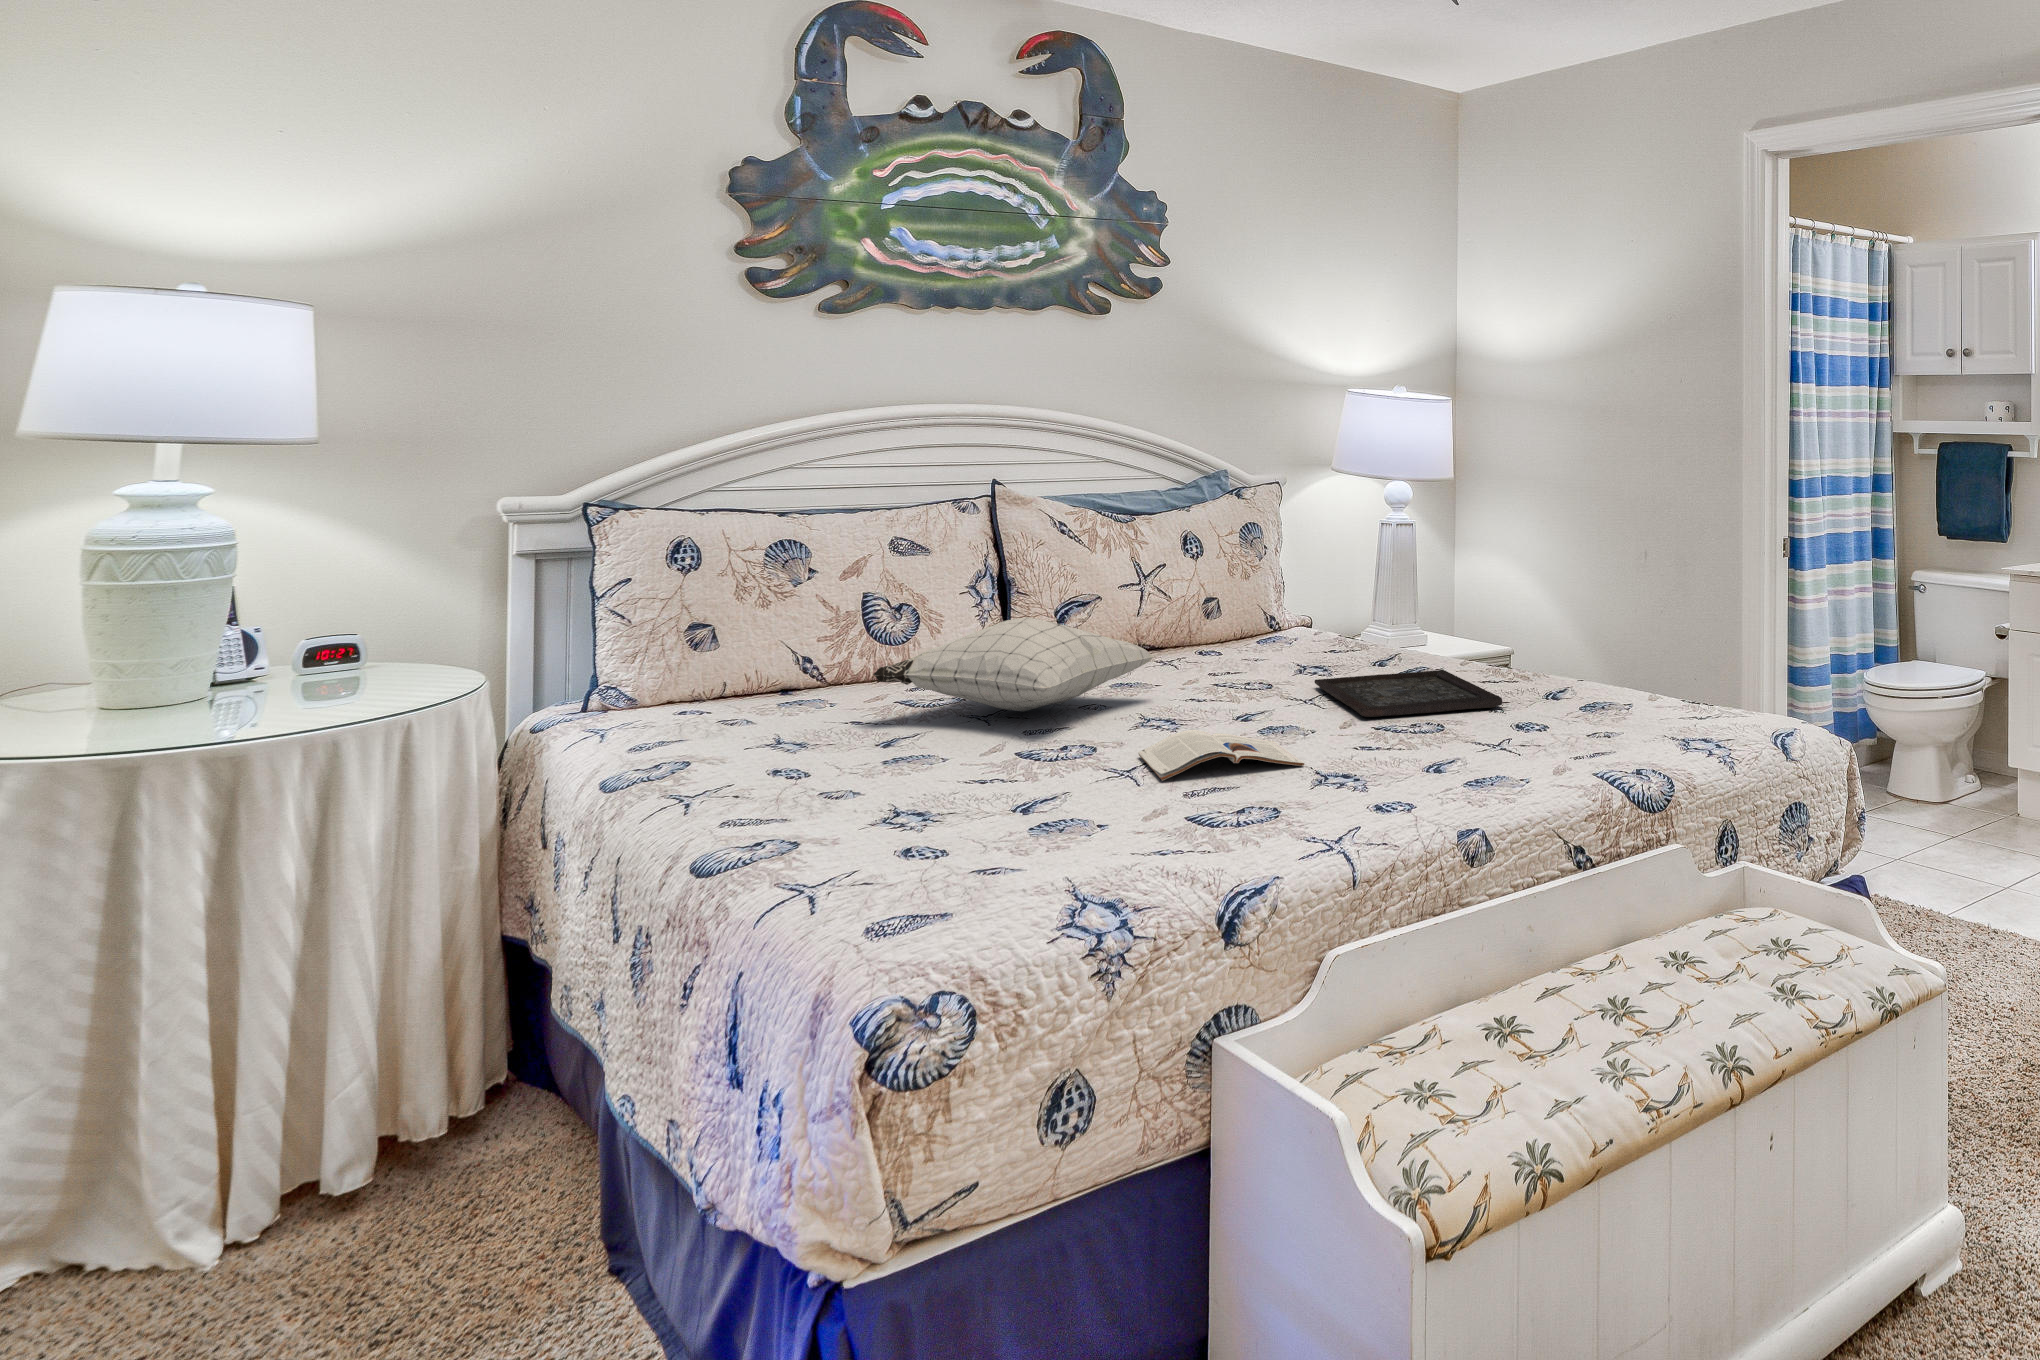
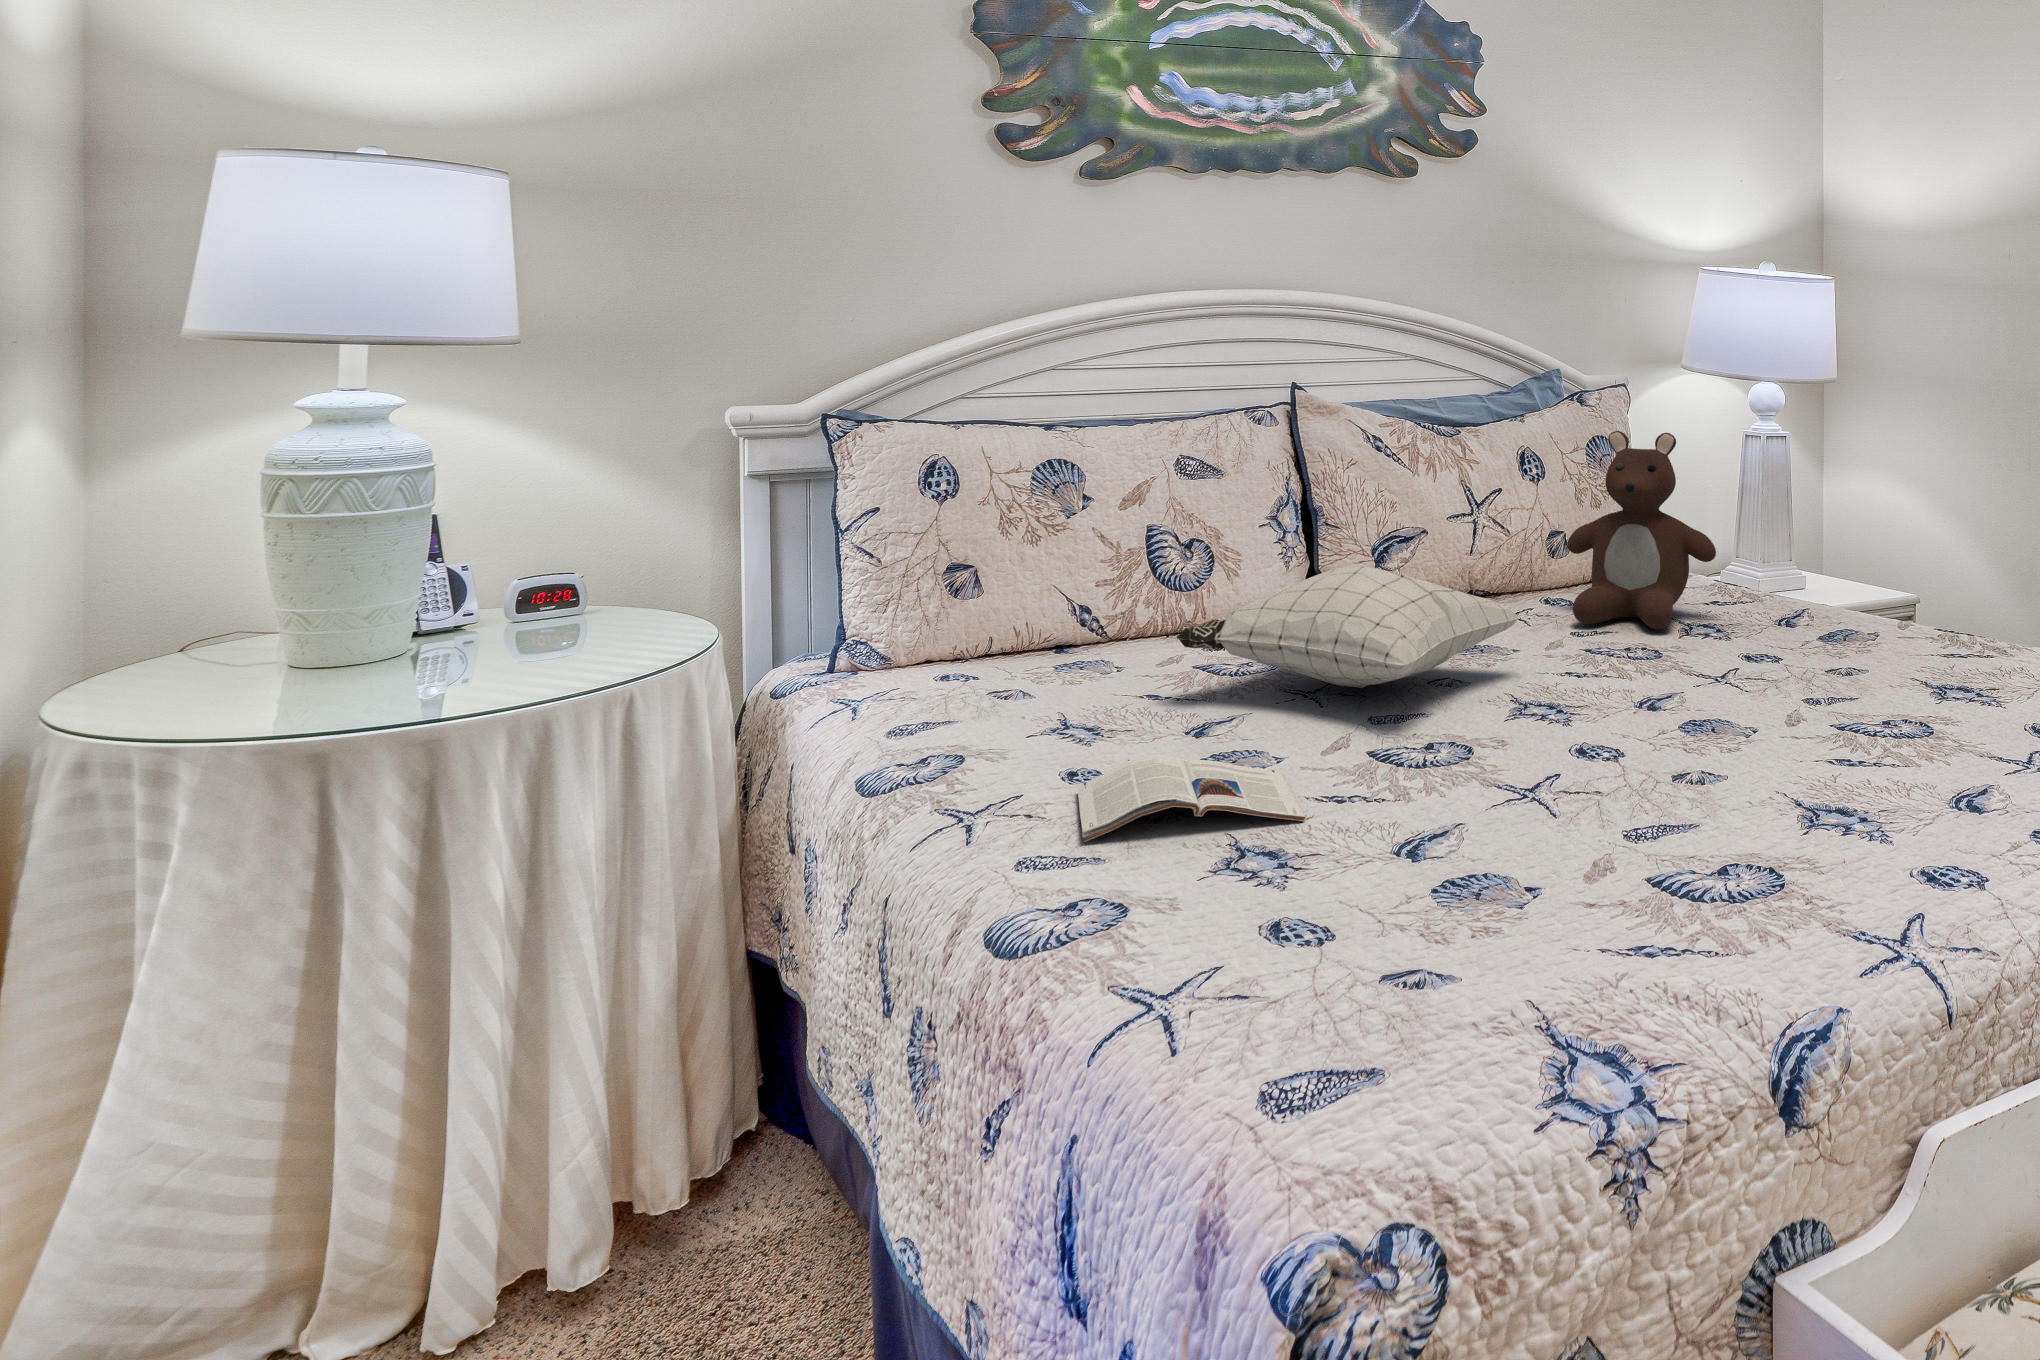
teddy bear: none [1211,515,1327,668] -> present [1567,431,1716,630]
tray: present [1314,670,1502,717] -> none [1722,639,2000,711]
magazine: present [1138,730,1304,781] -> present [1077,754,1305,842]

